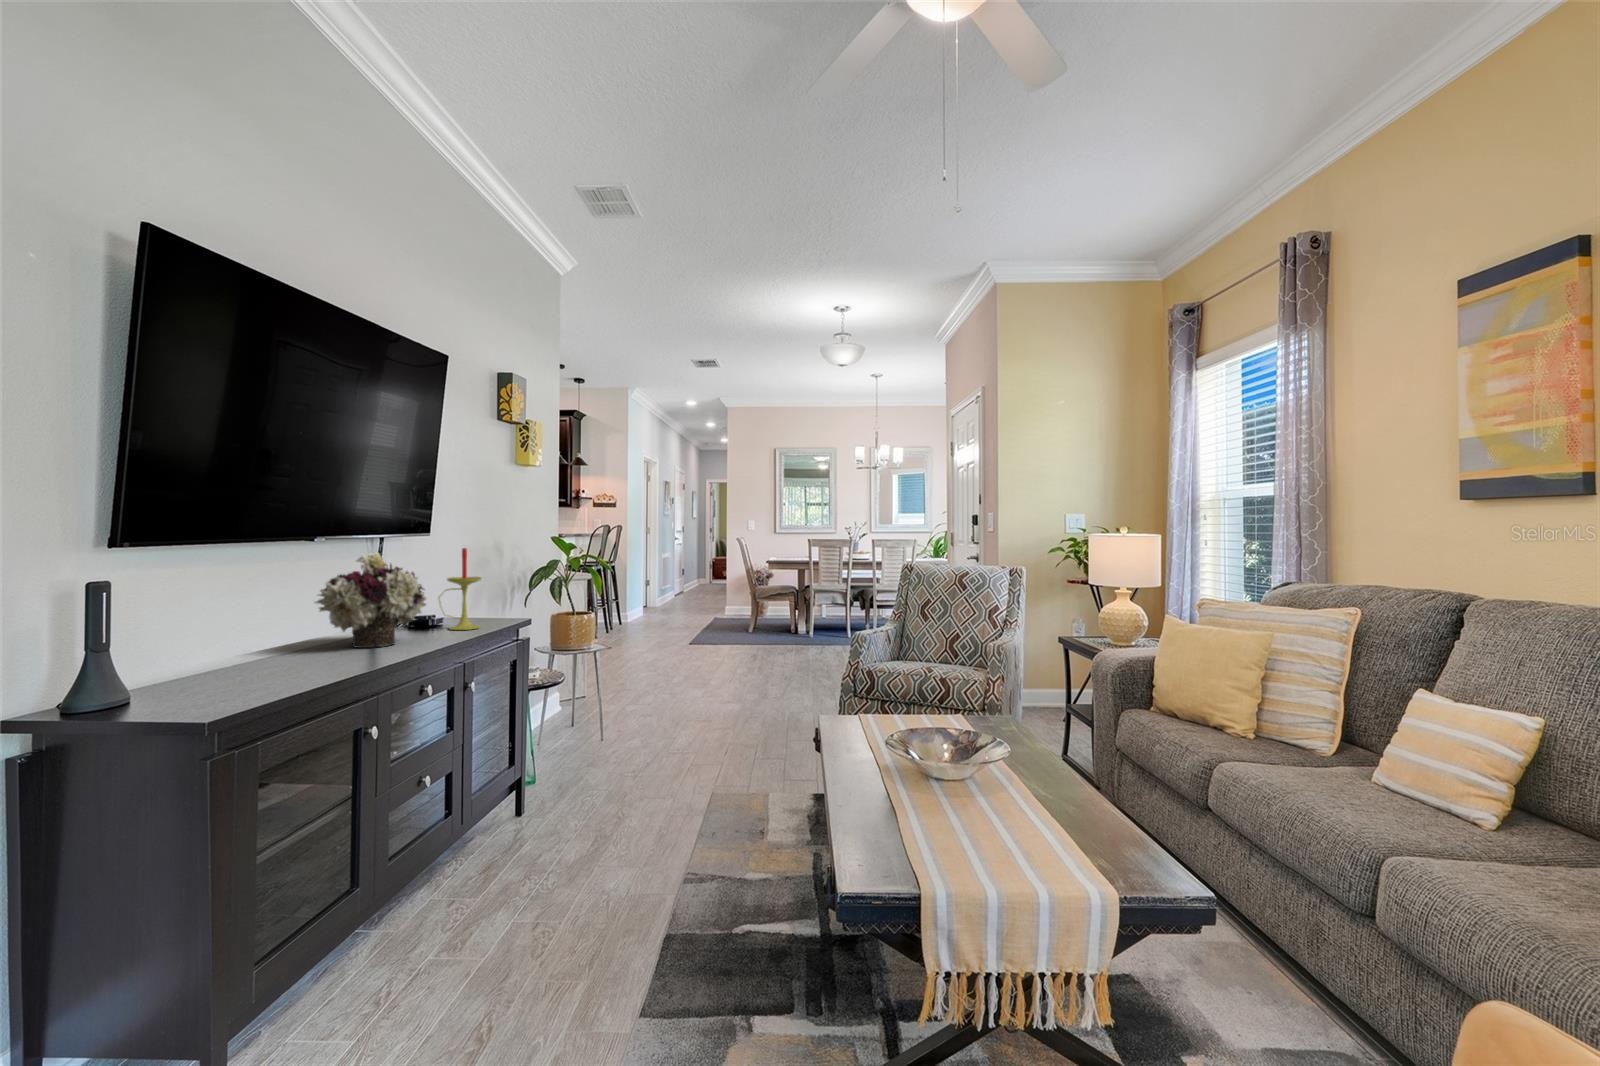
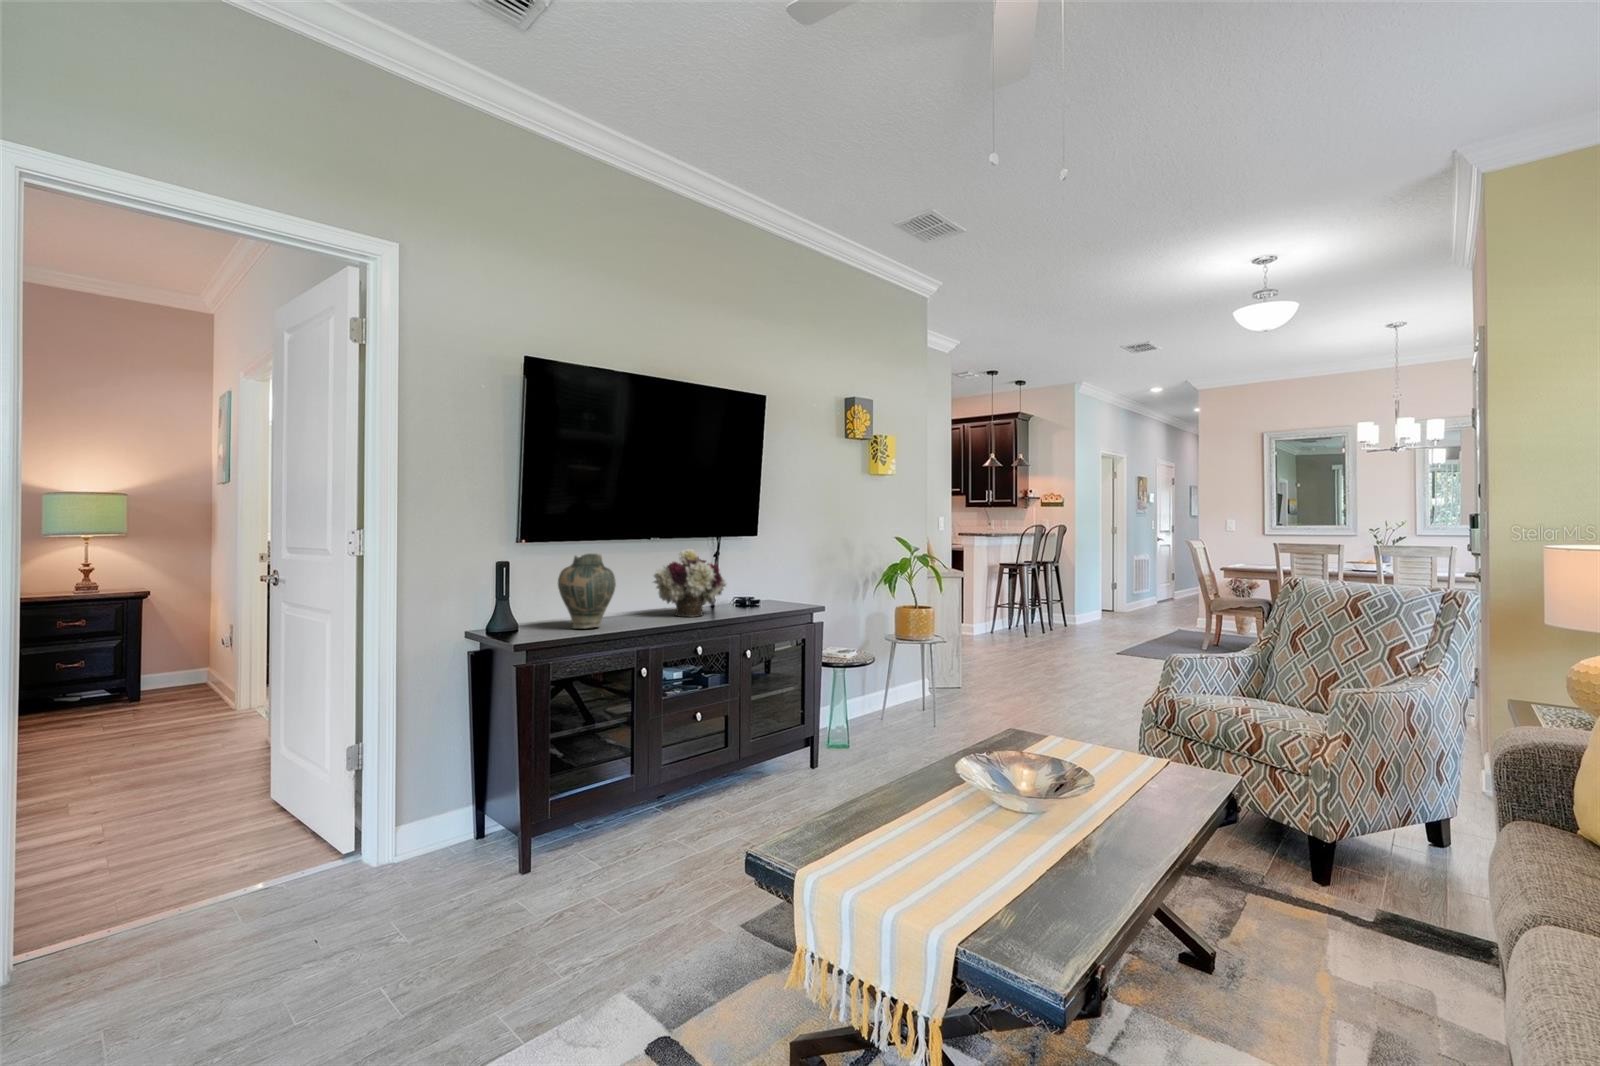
candle: present [439,548,481,630] -> none [748,545,780,611]
vase: none [197,562,307,683] -> present [558,554,616,629]

